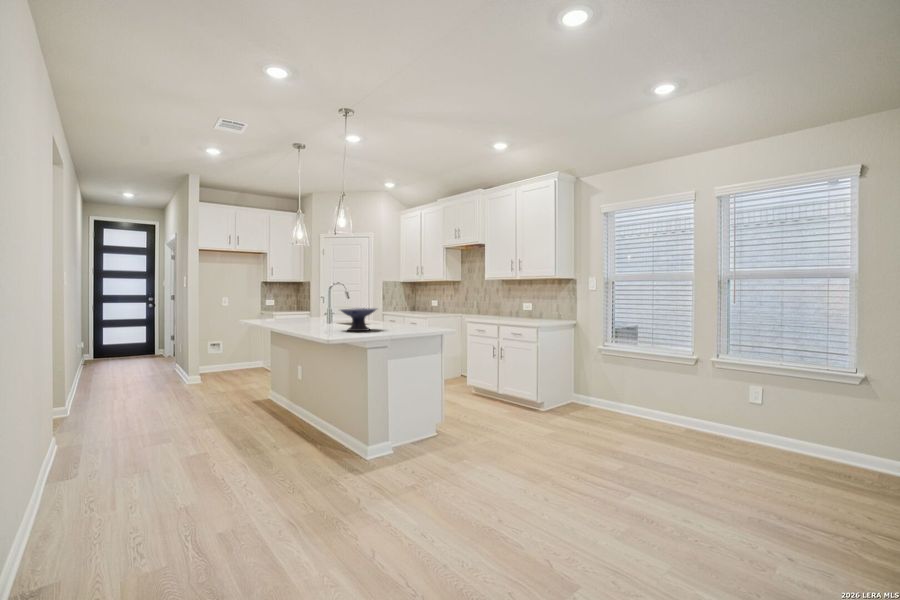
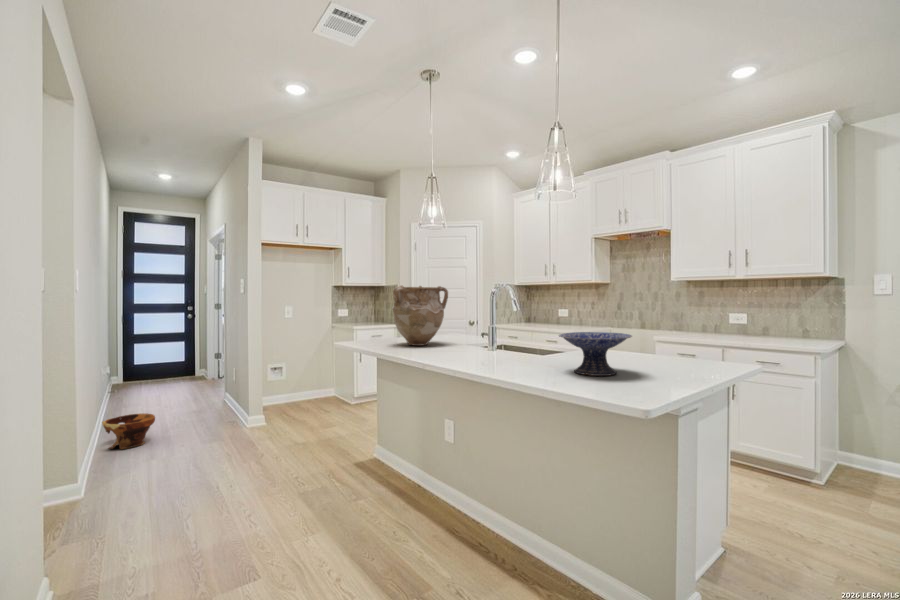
vase: none [272,281,312,321] -> present [392,285,448,346]
planter: none [73,373,113,397] -> present [102,413,155,449]

